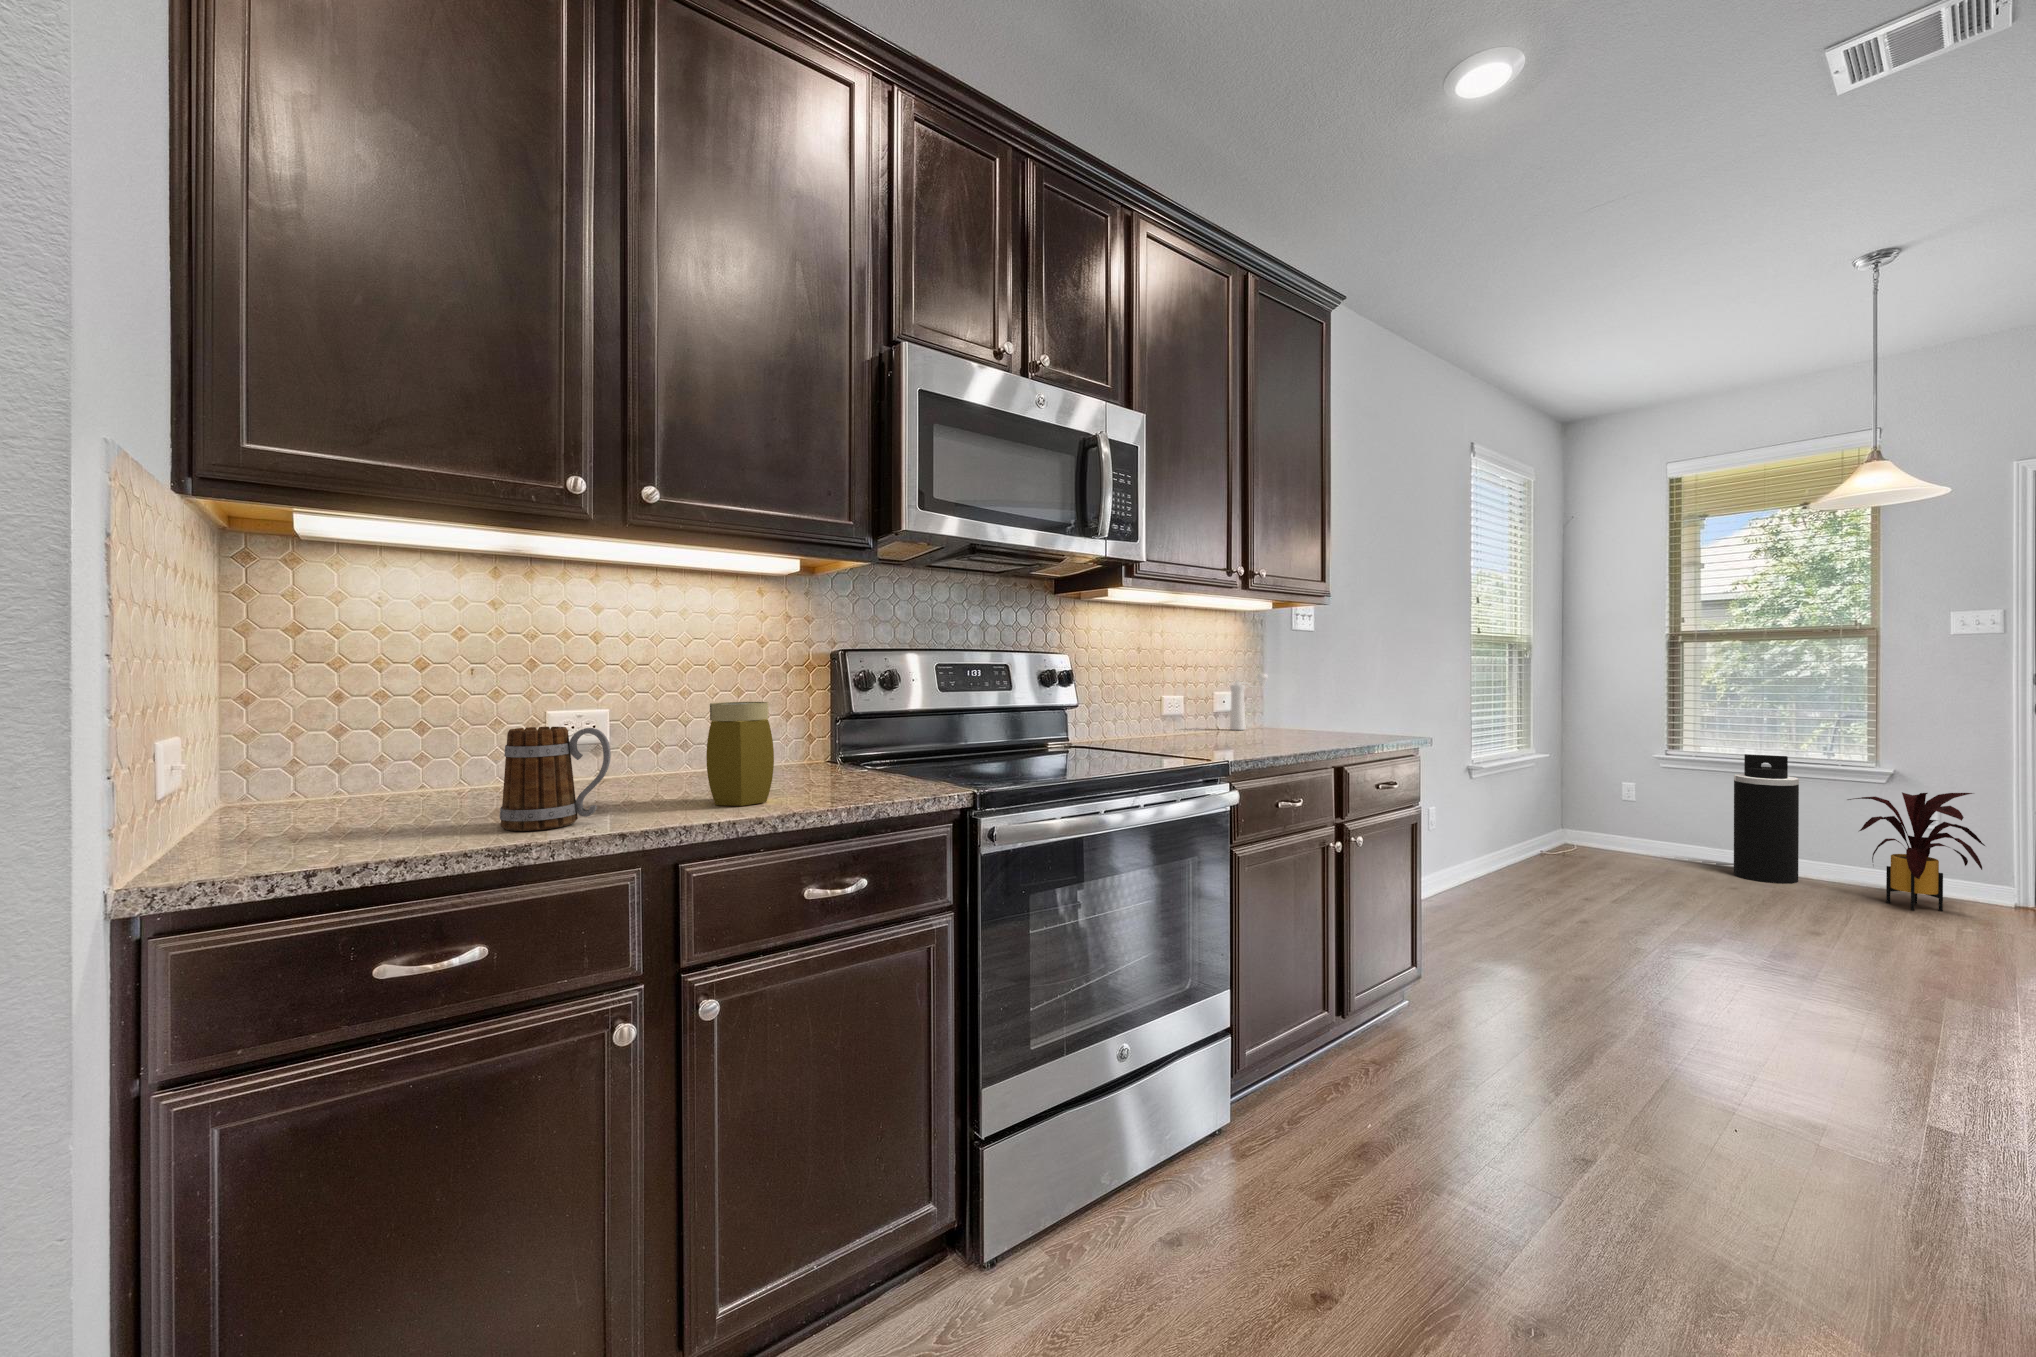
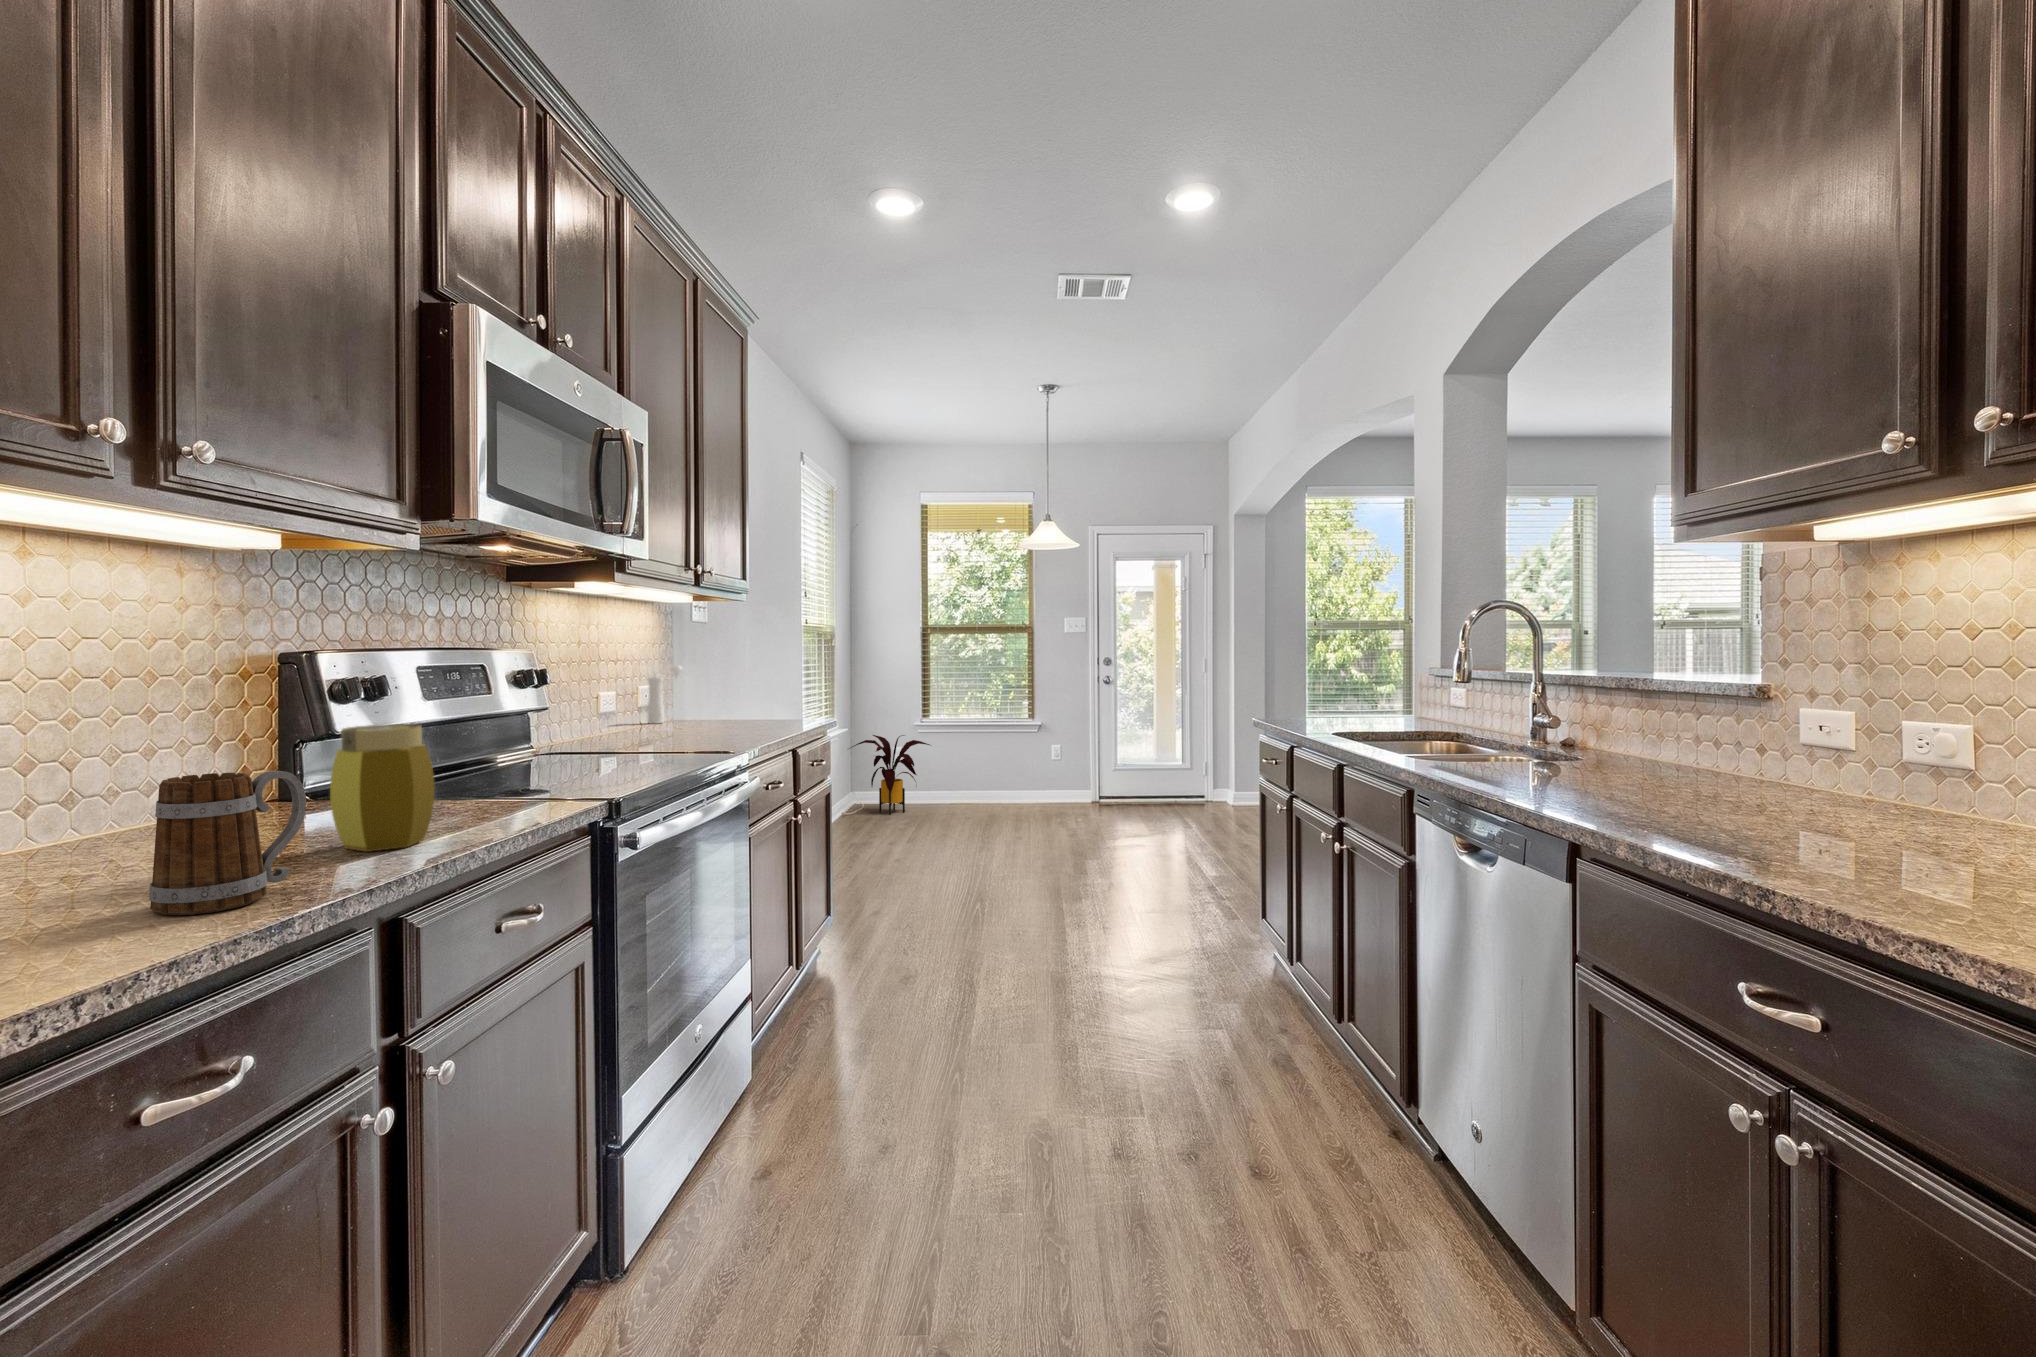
trash can: present [1734,754,1799,884] -> none [964,718,1000,813]
house plant: present [1848,792,1985,911] -> present [849,735,929,815]

